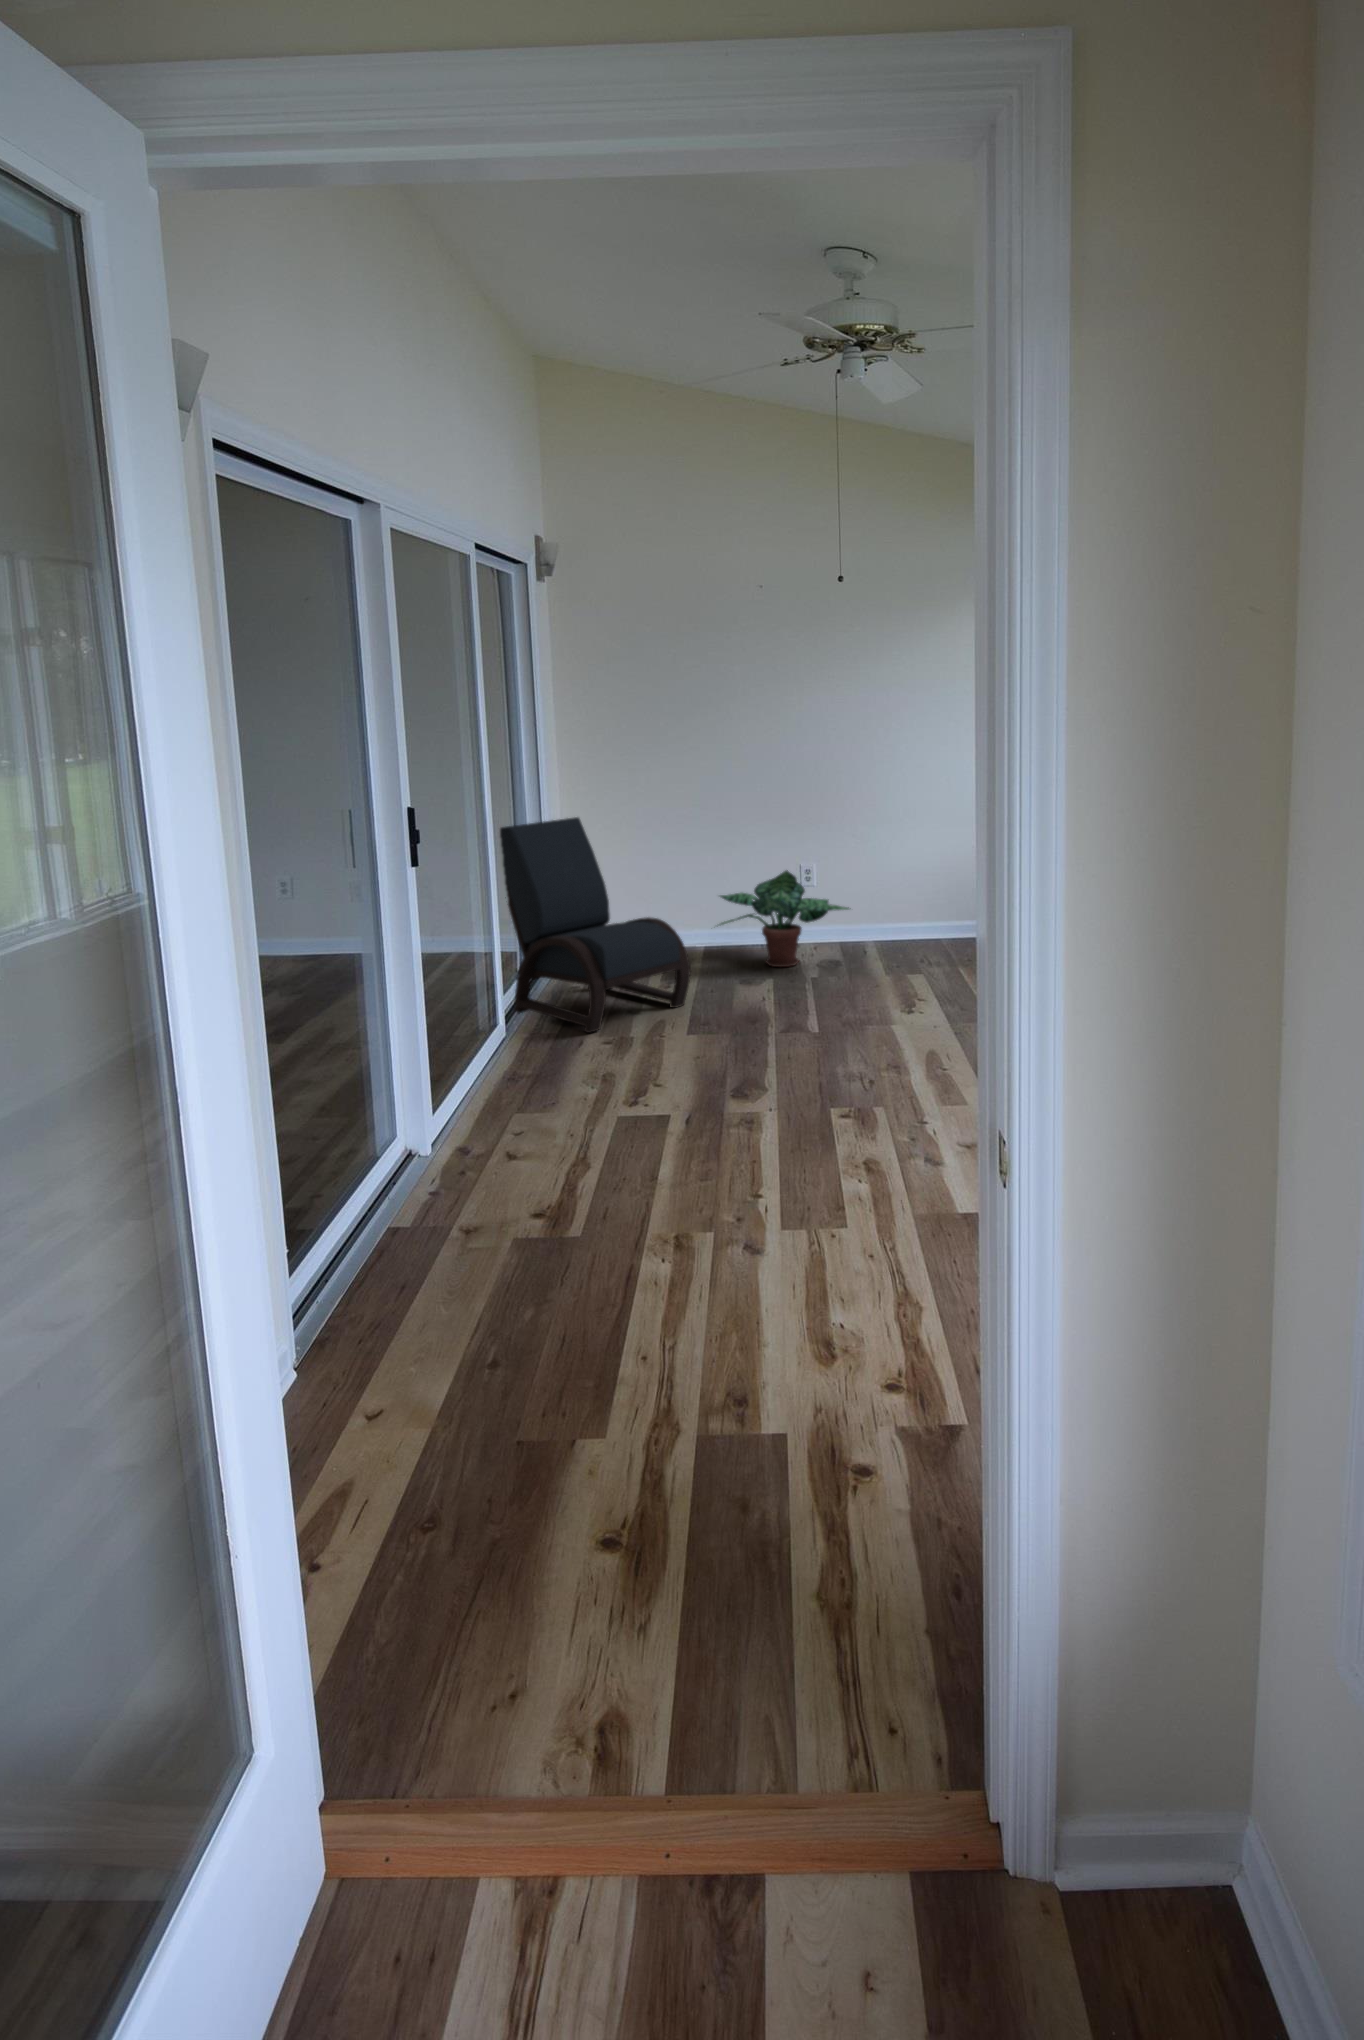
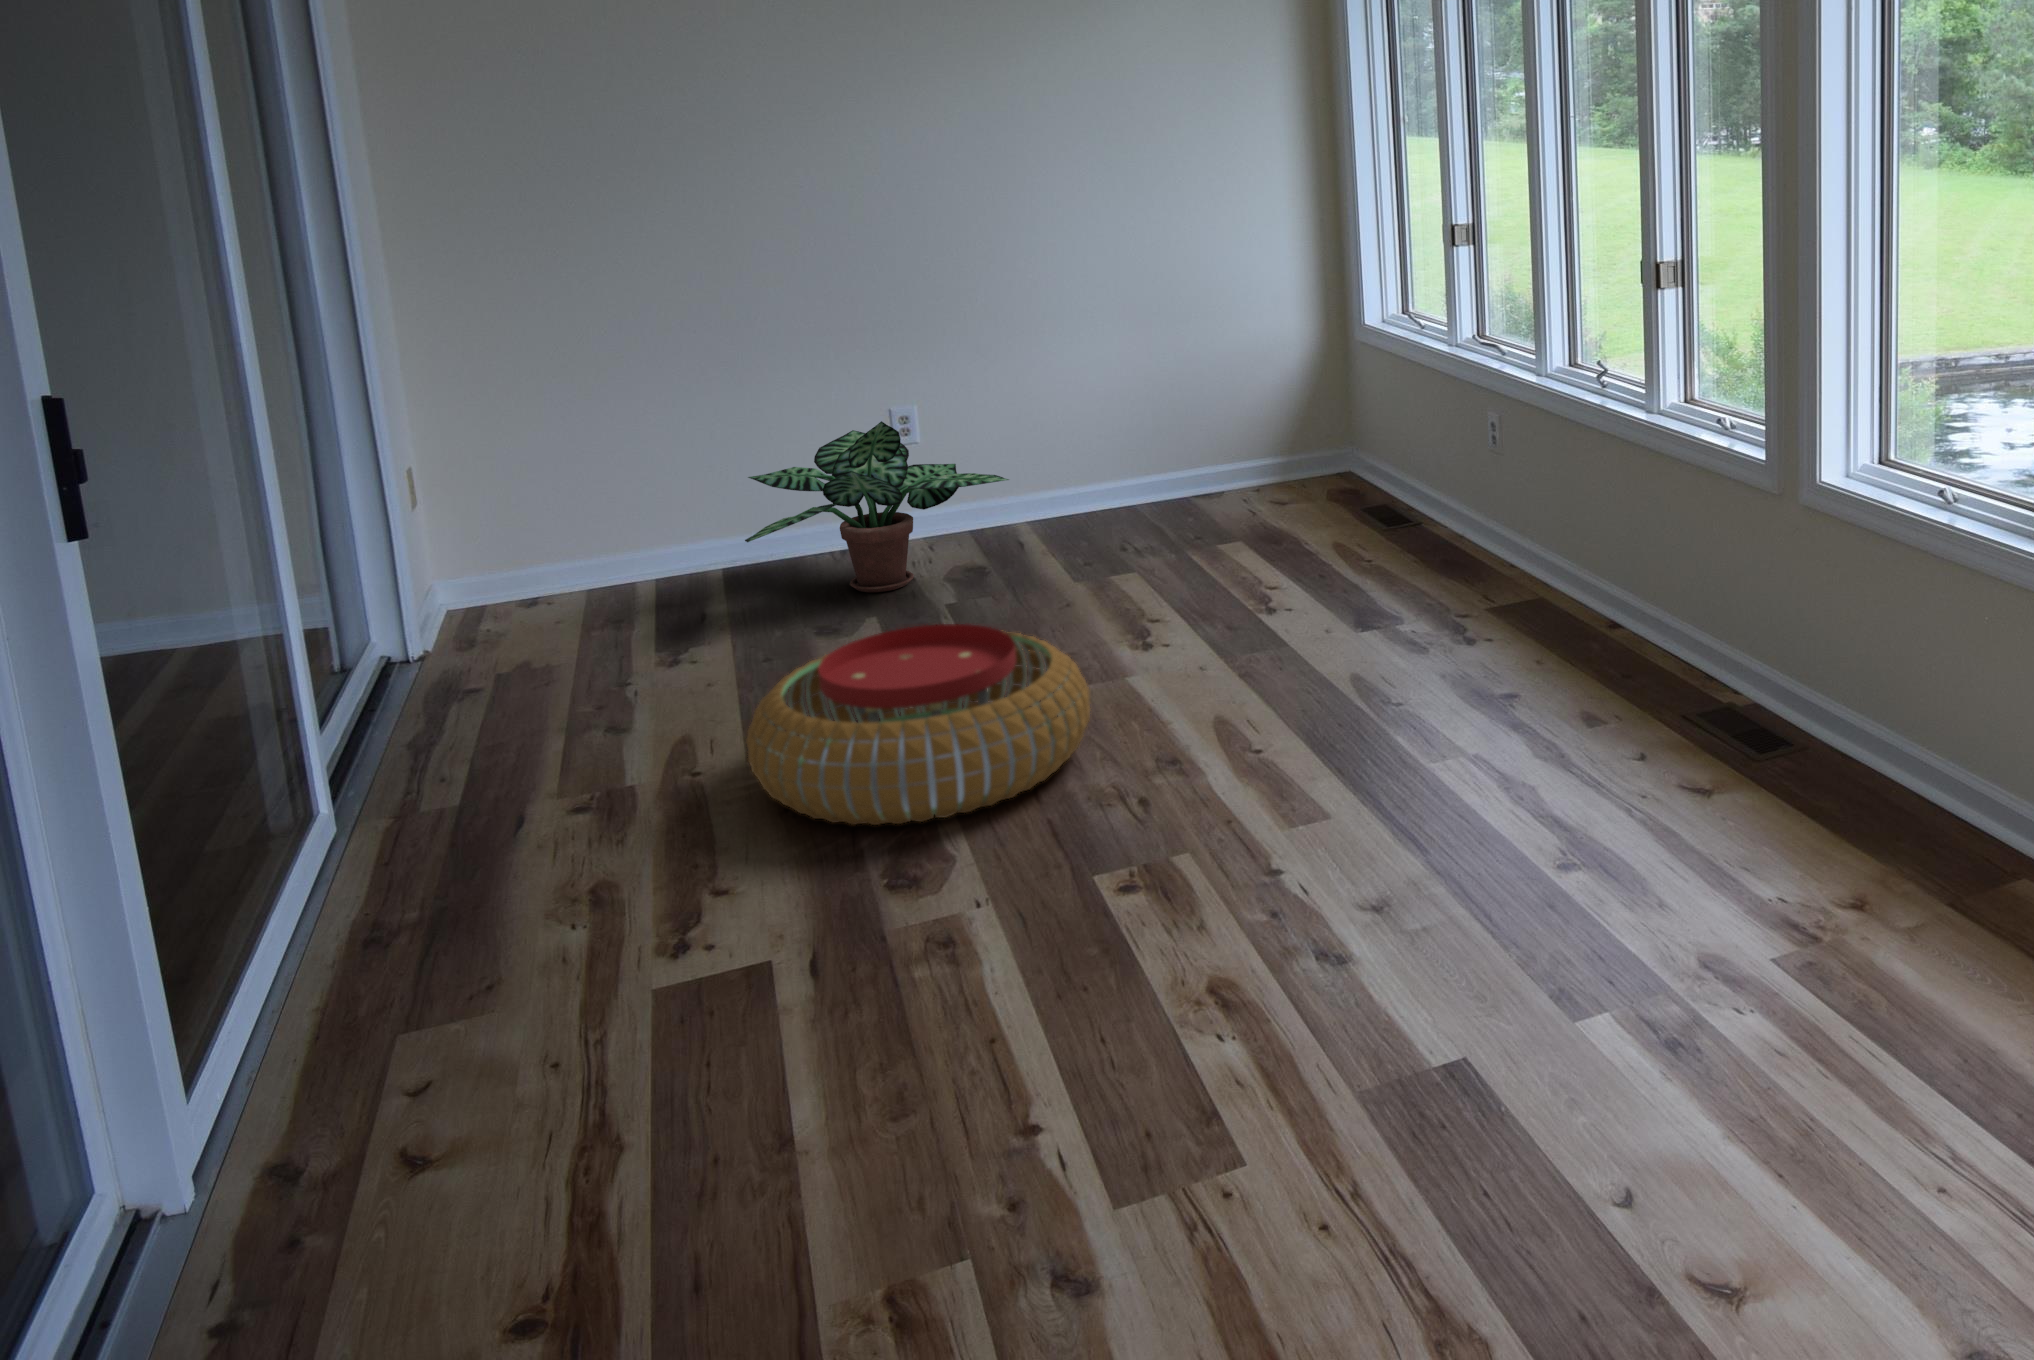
lounge chair: present [500,817,690,1033] -> none [243,359,729,792]
pouf: none [683,975,859,1071] -> present [747,624,1090,825]

